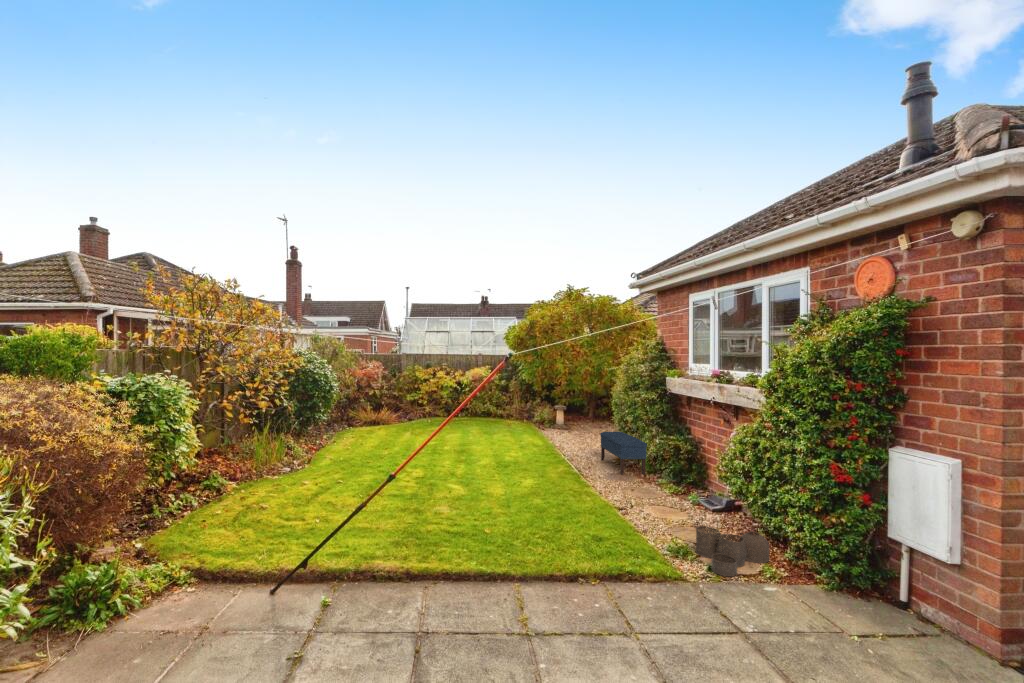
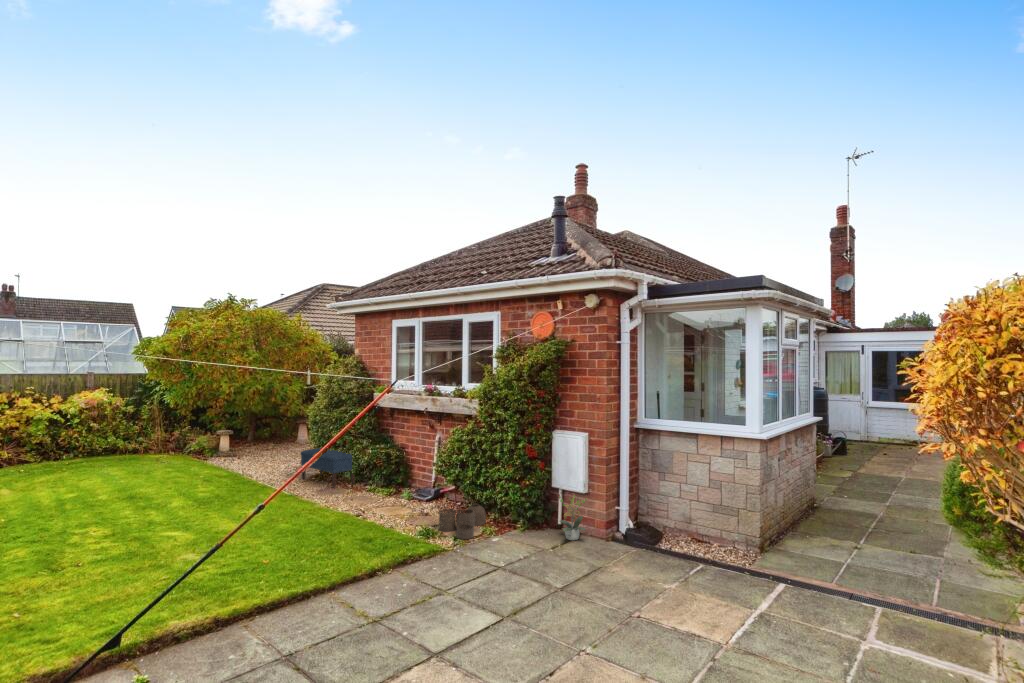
potted plant: none [887,554,955,643] -> present [559,495,587,540]

